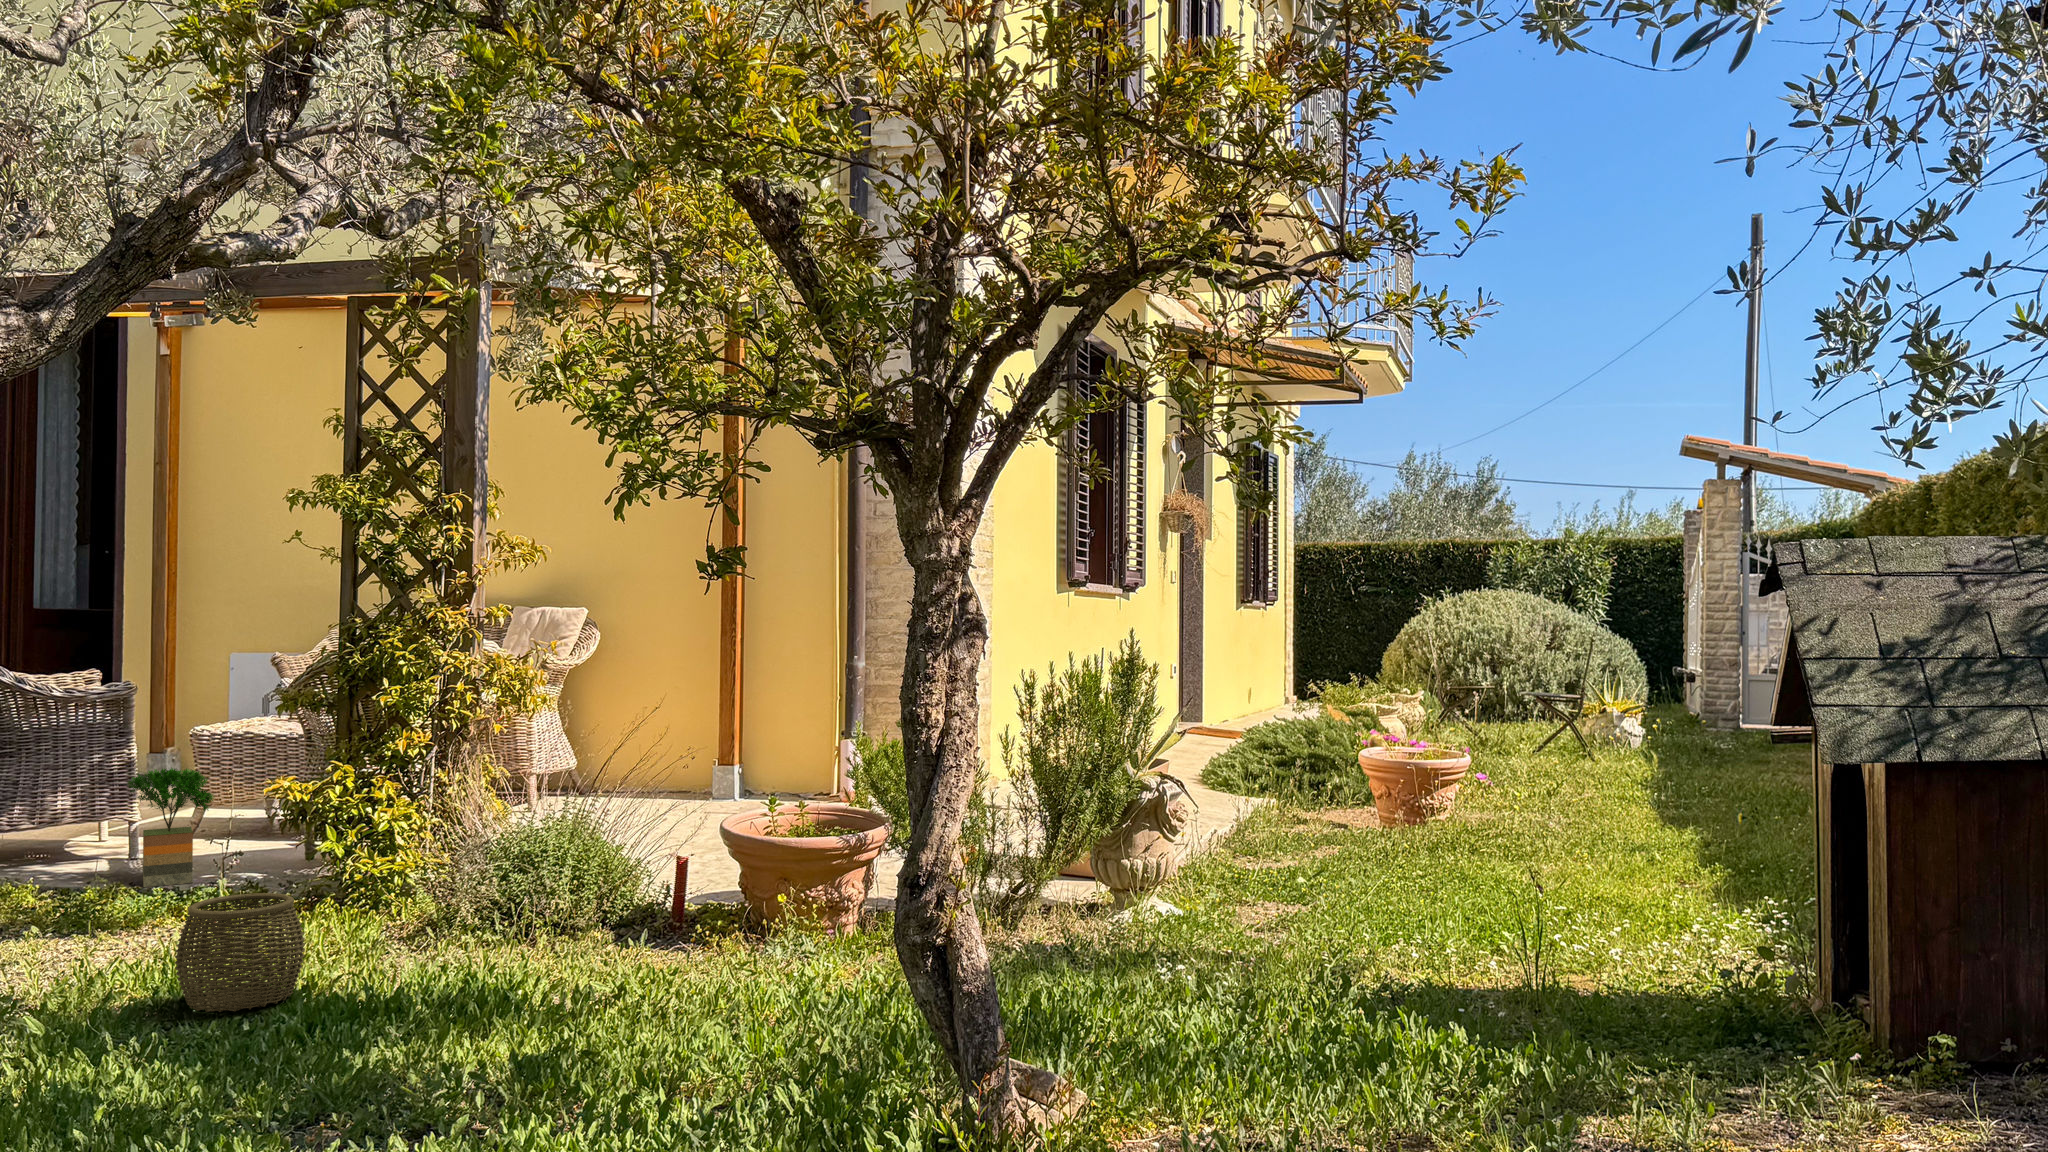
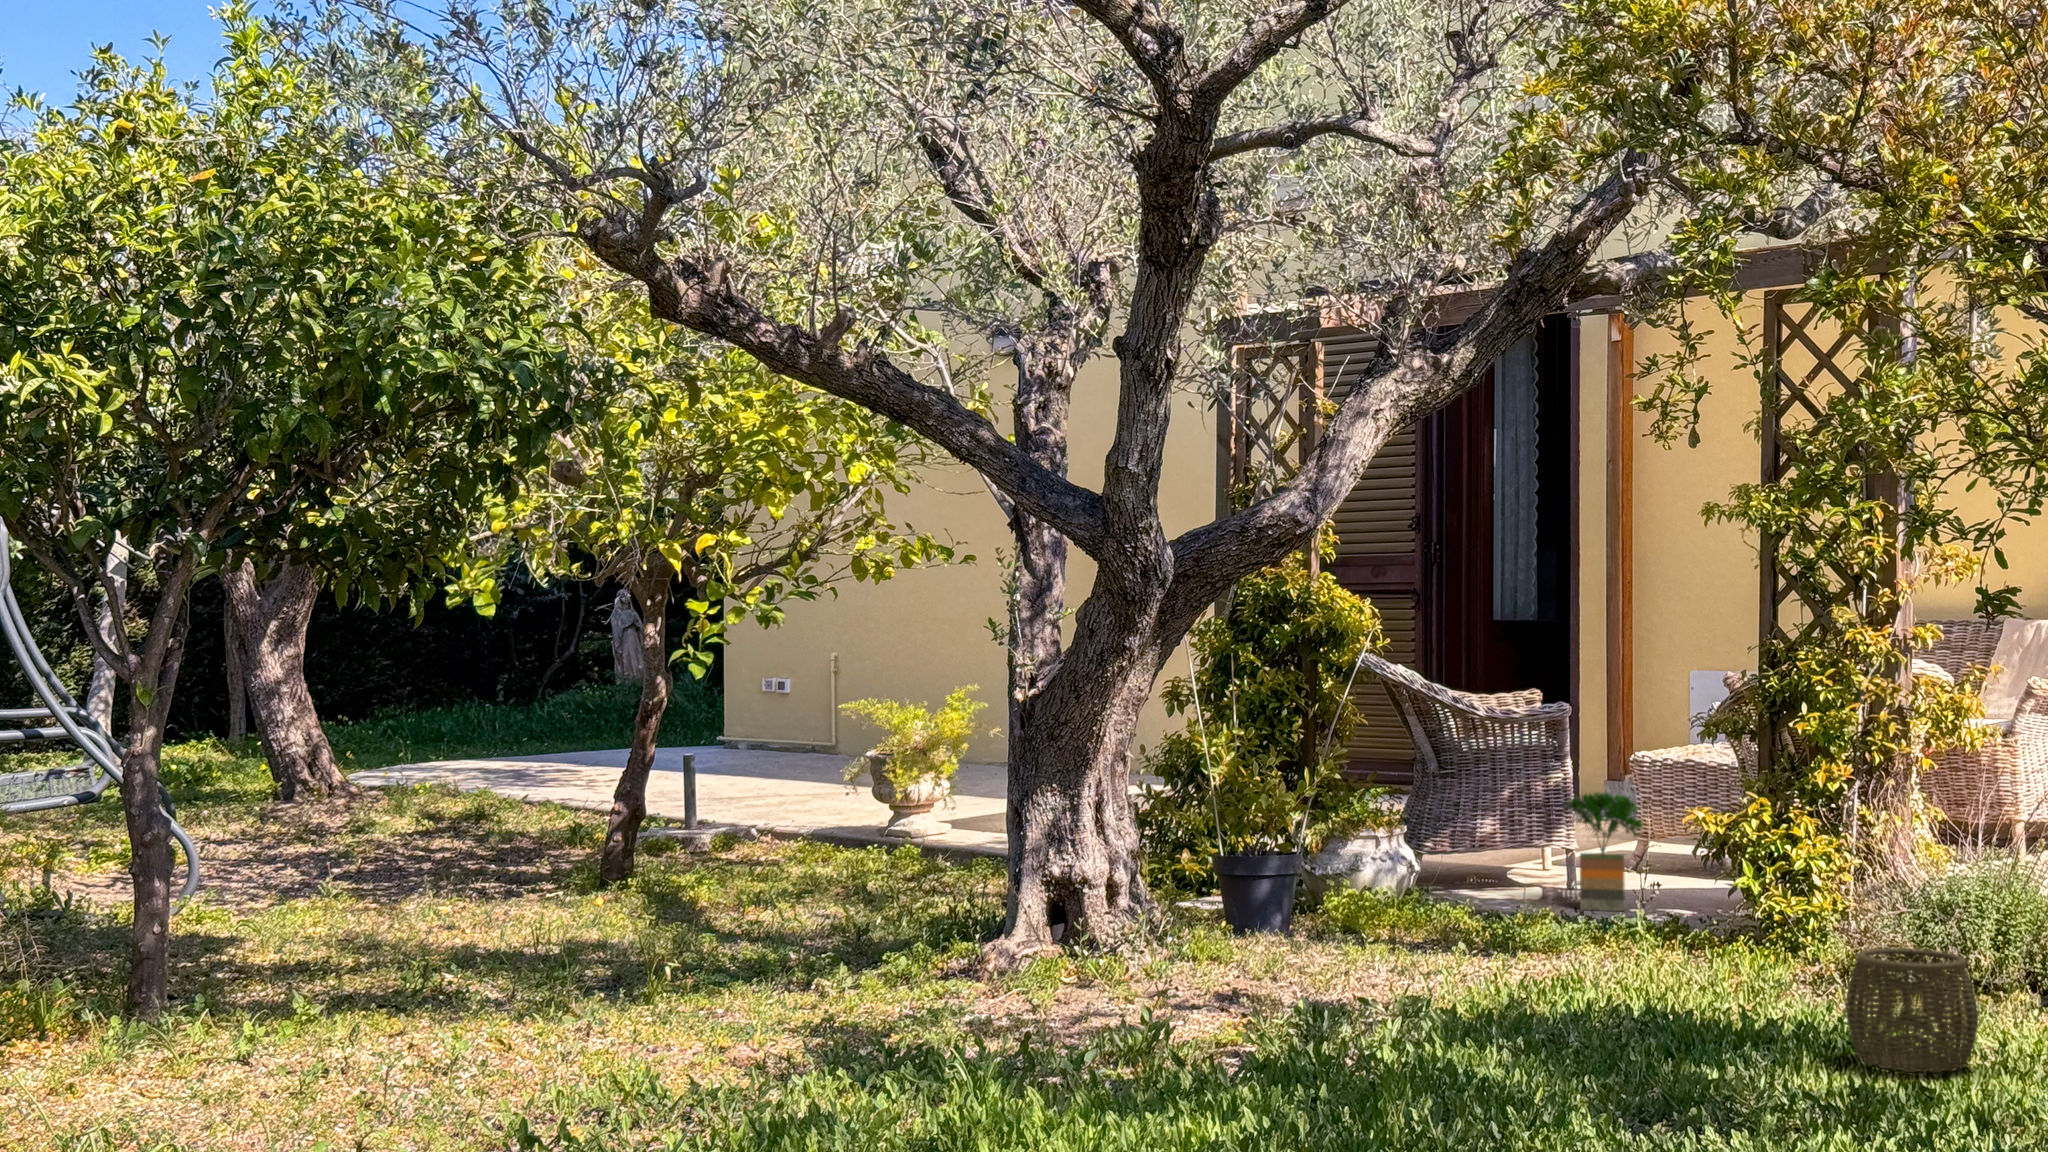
woven basket: present [175,893,305,1012] -> present [1845,948,1979,1073]

